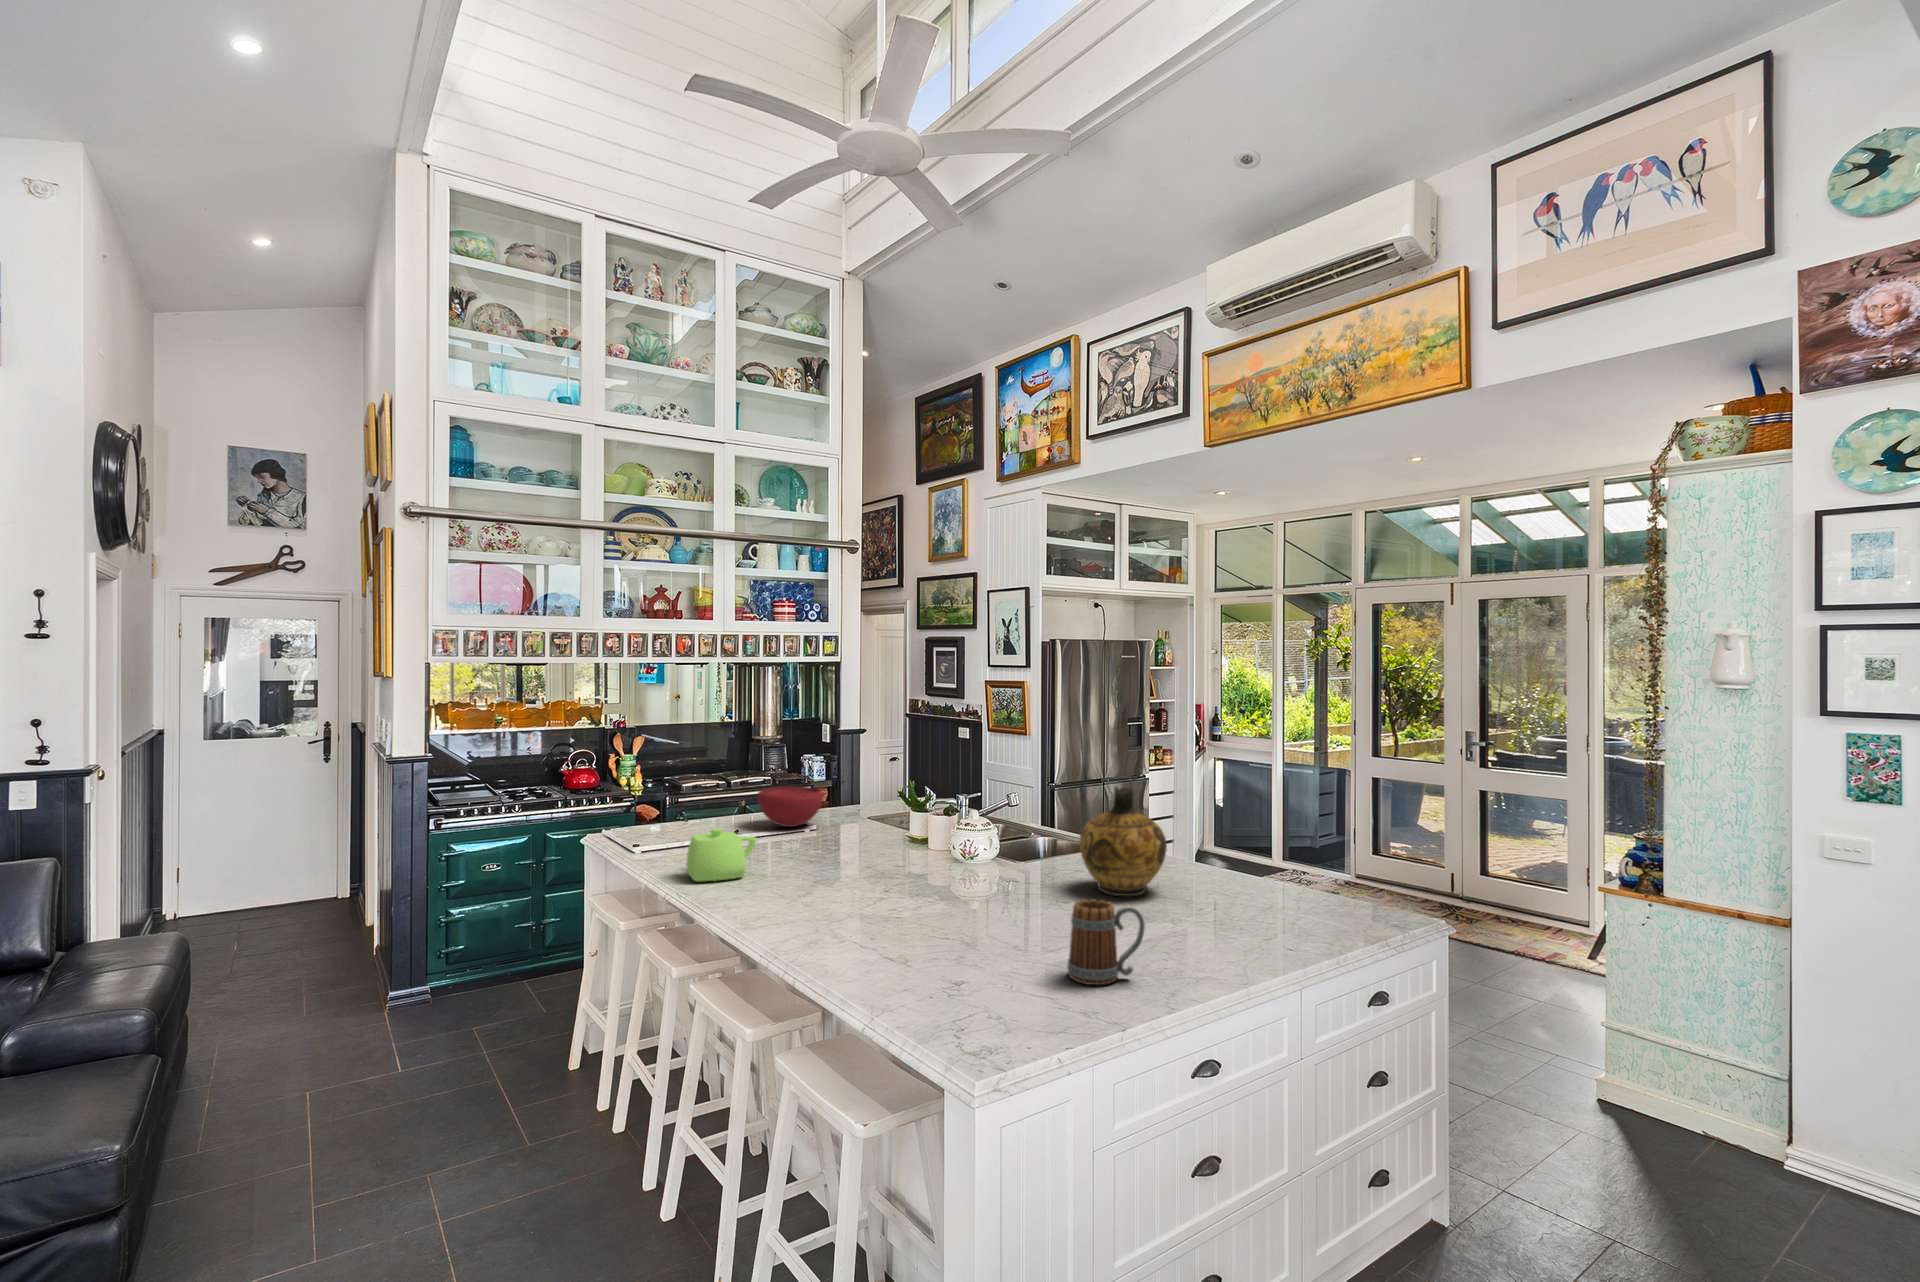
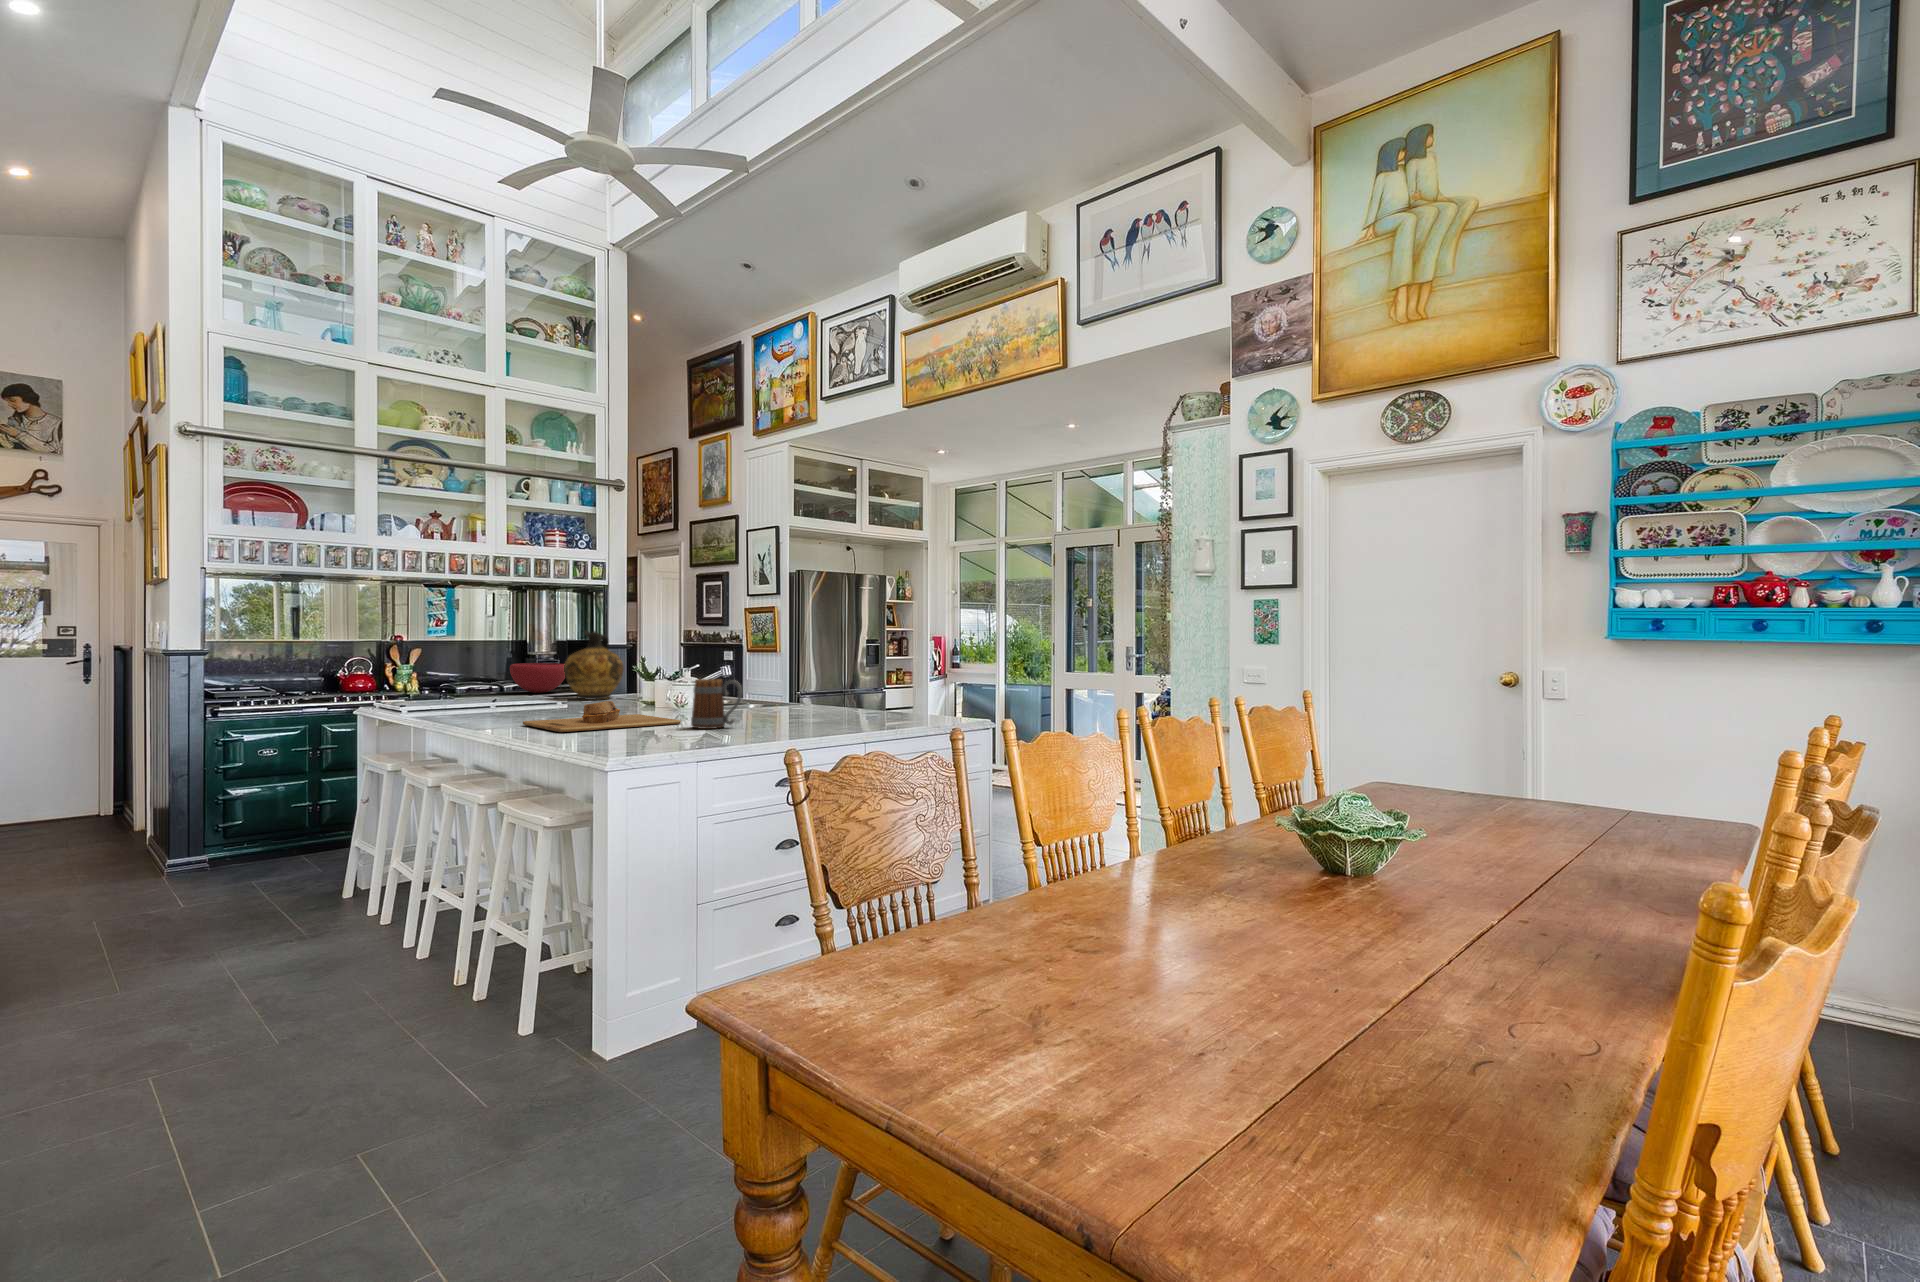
ceramic jug: present [1079,787,1167,896] -> present [564,630,624,700]
teapot: present [686,828,757,882] -> none [436,671,496,709]
cutting board: none [822,917,1040,994] -> present [523,701,681,732]

